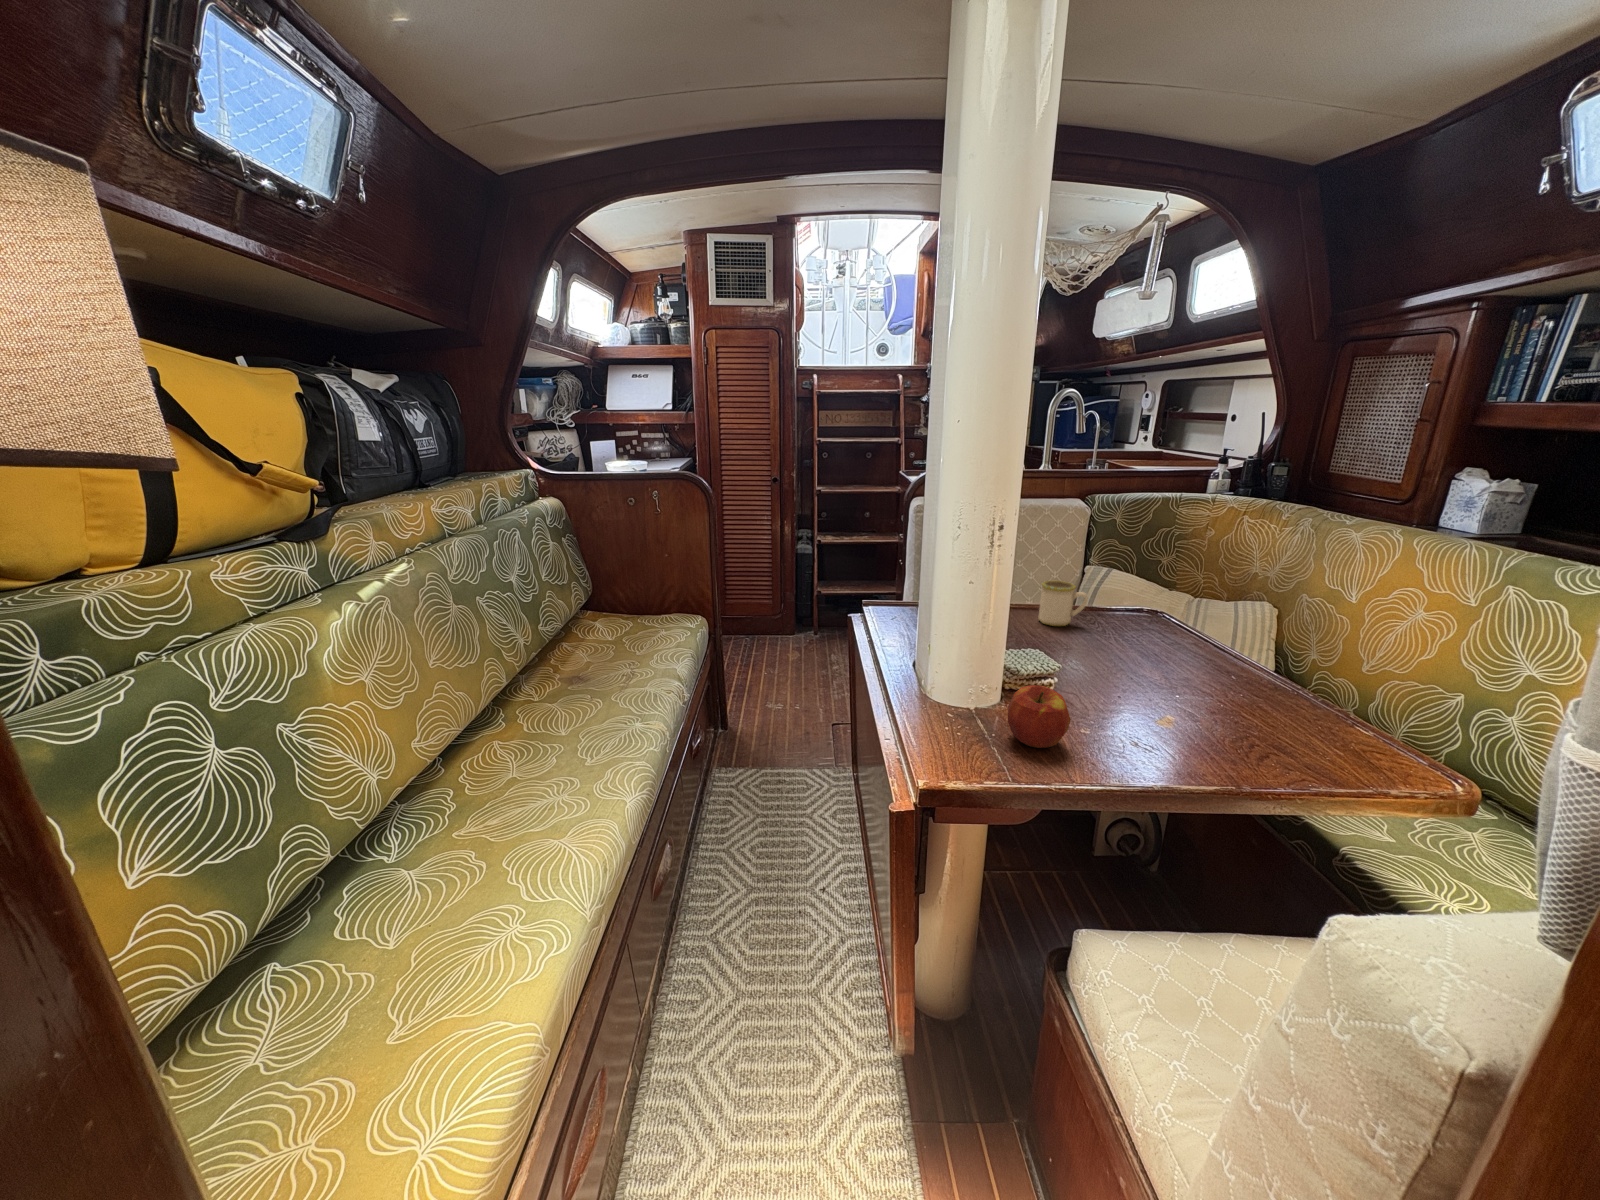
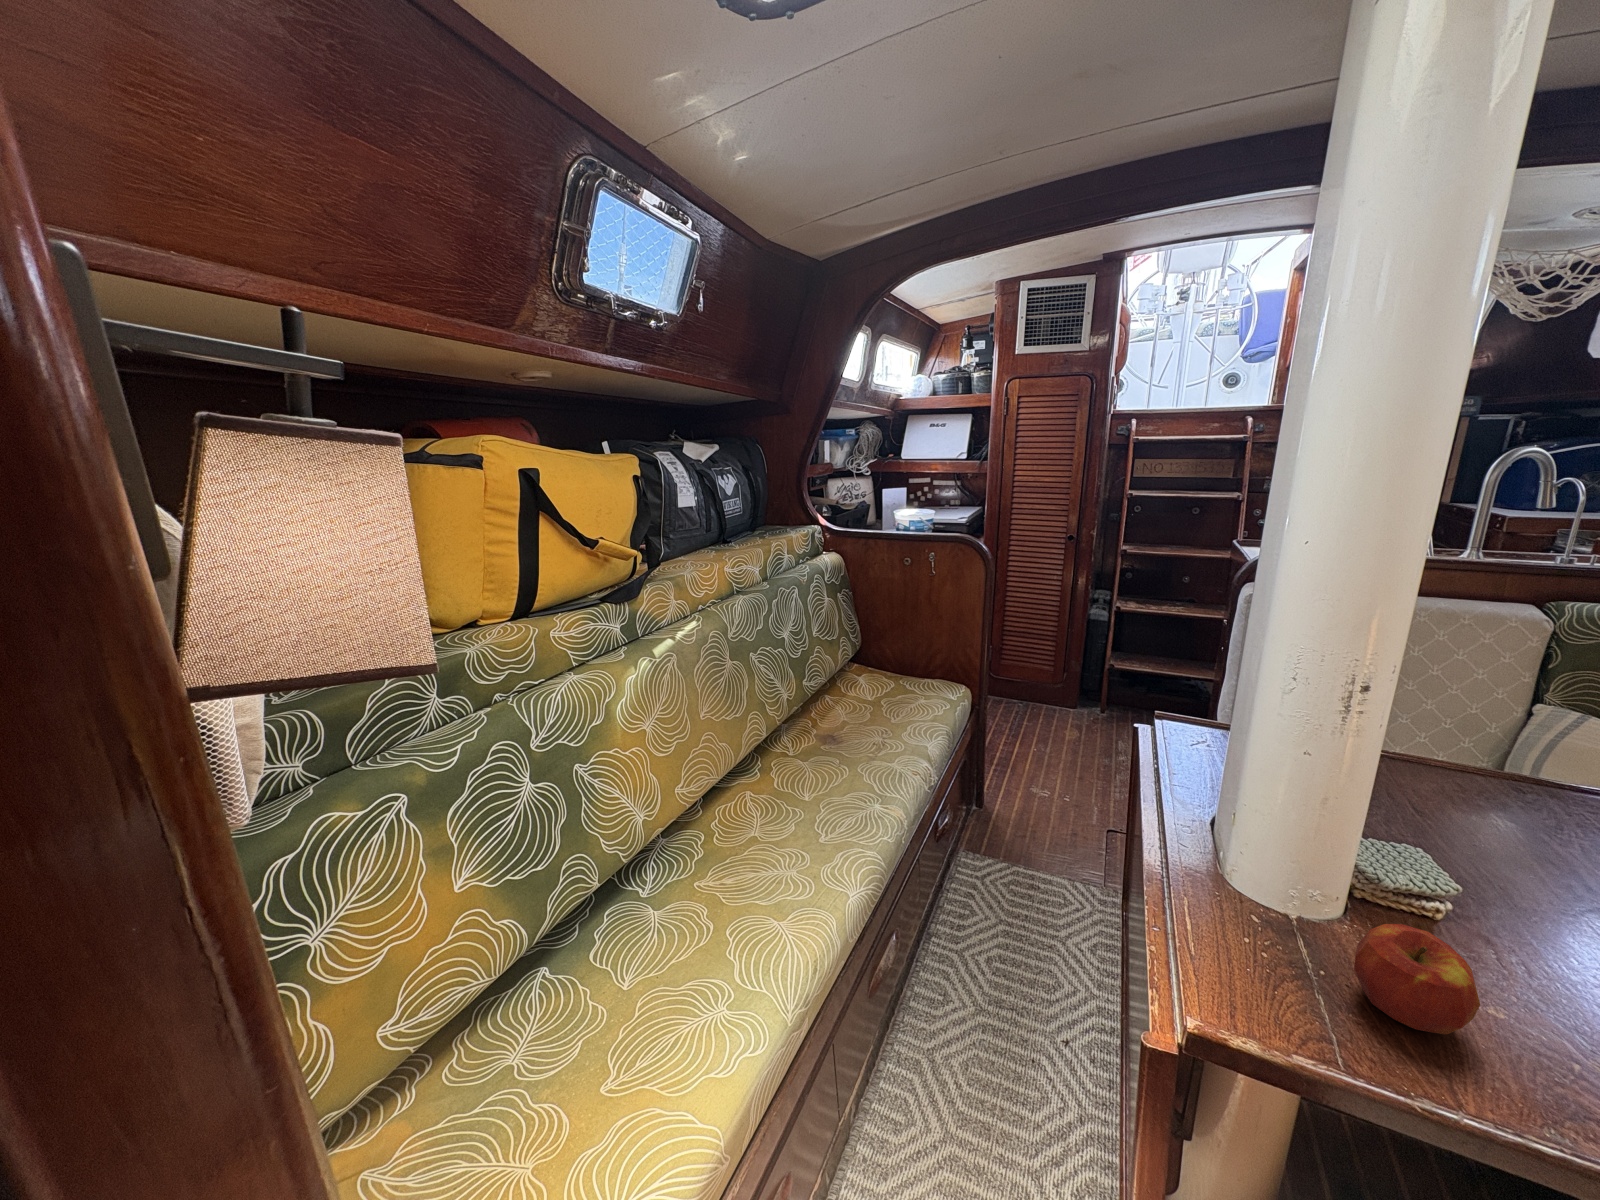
mug: present [1039,581,1088,626] -> none [1443,730,1550,804]

